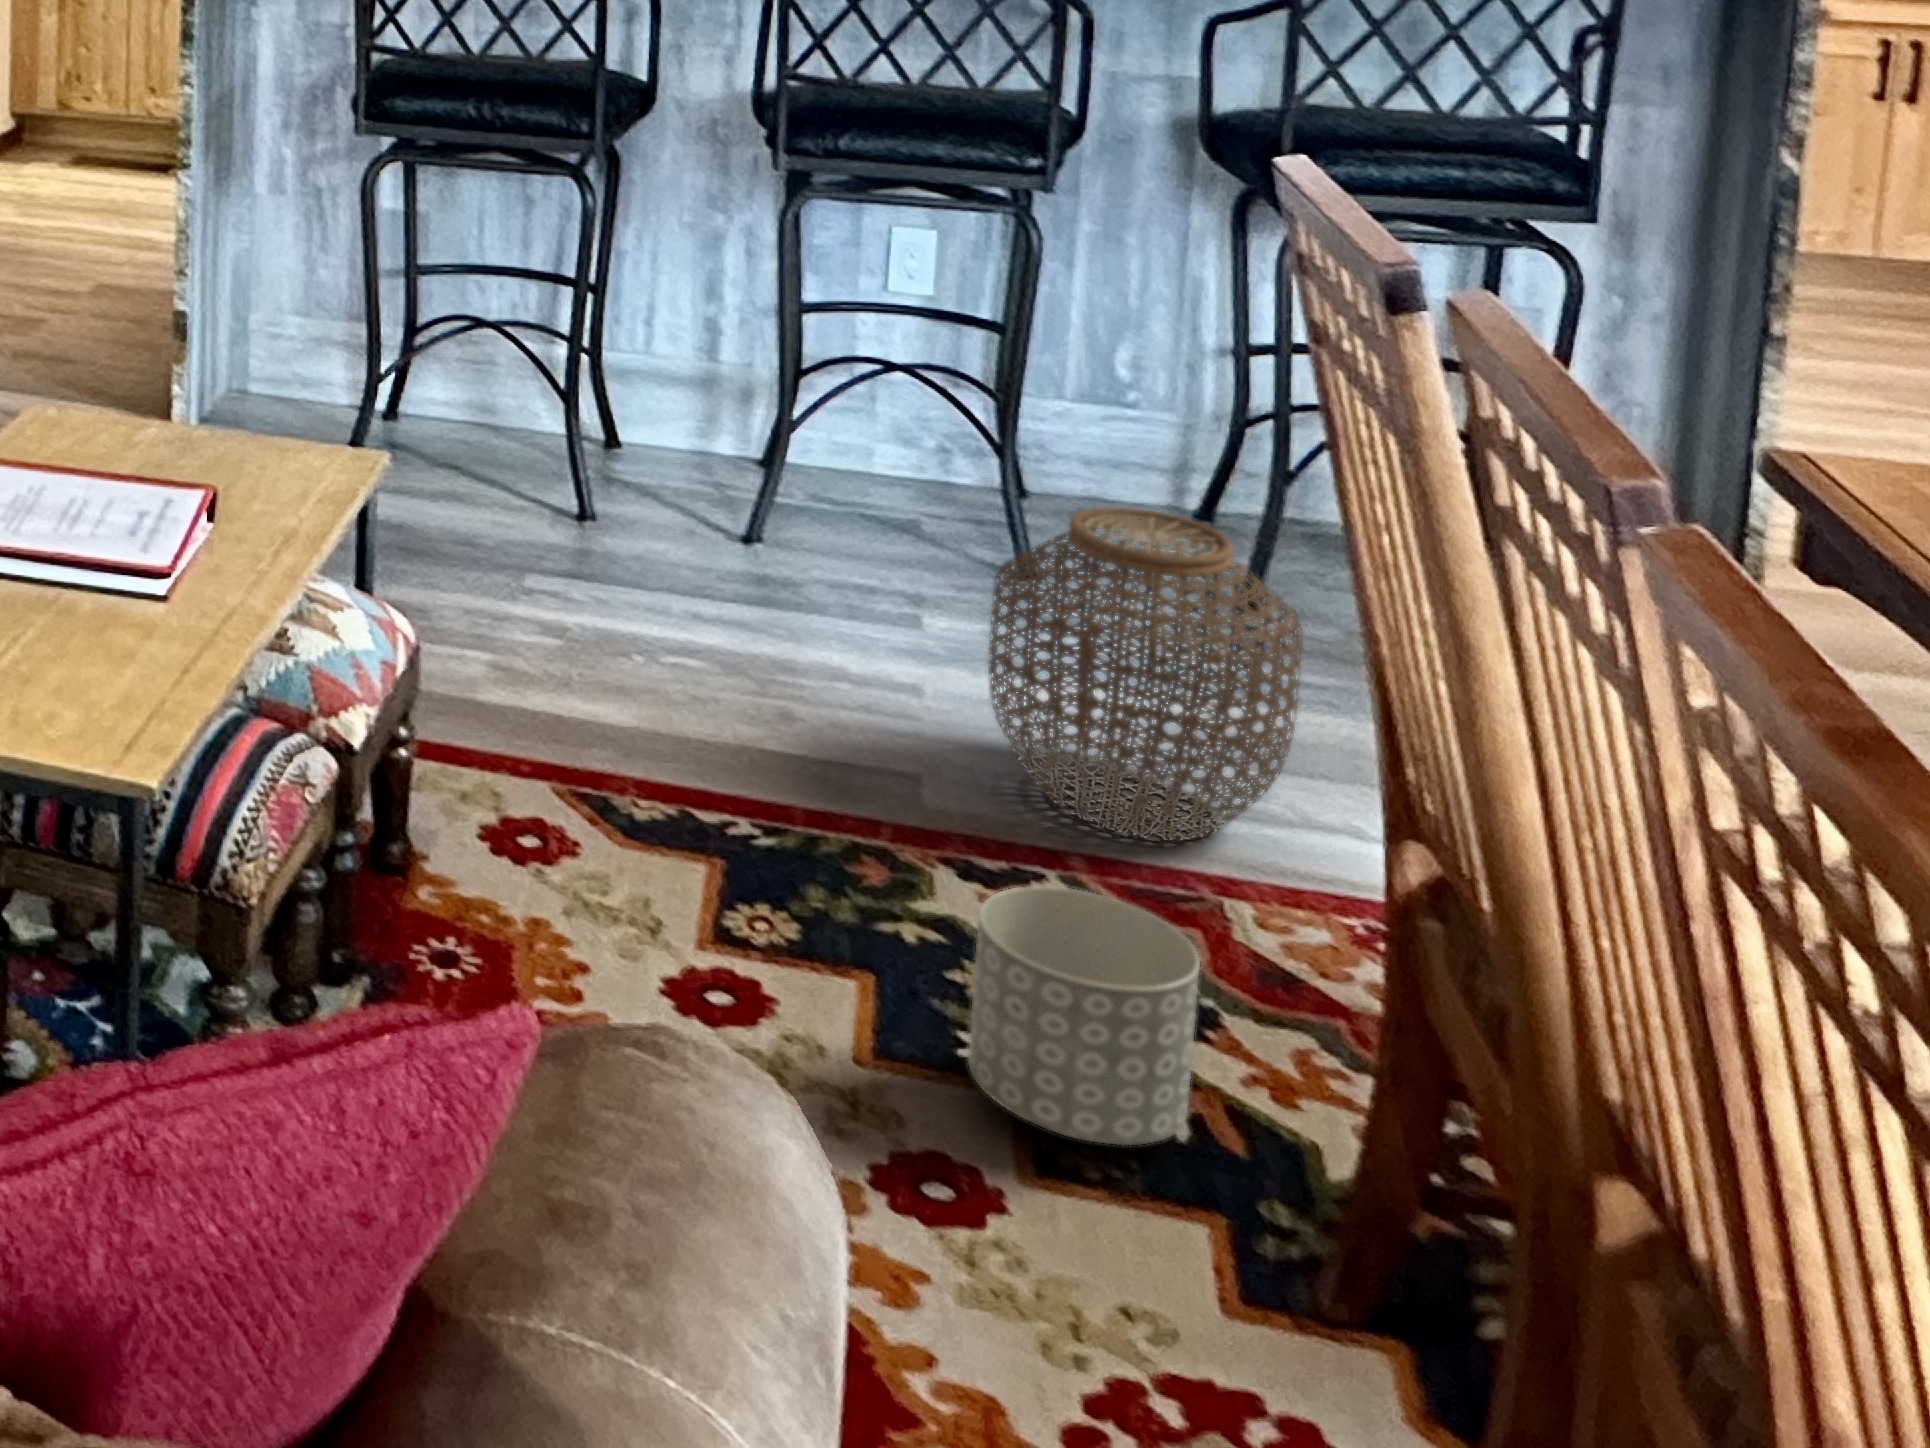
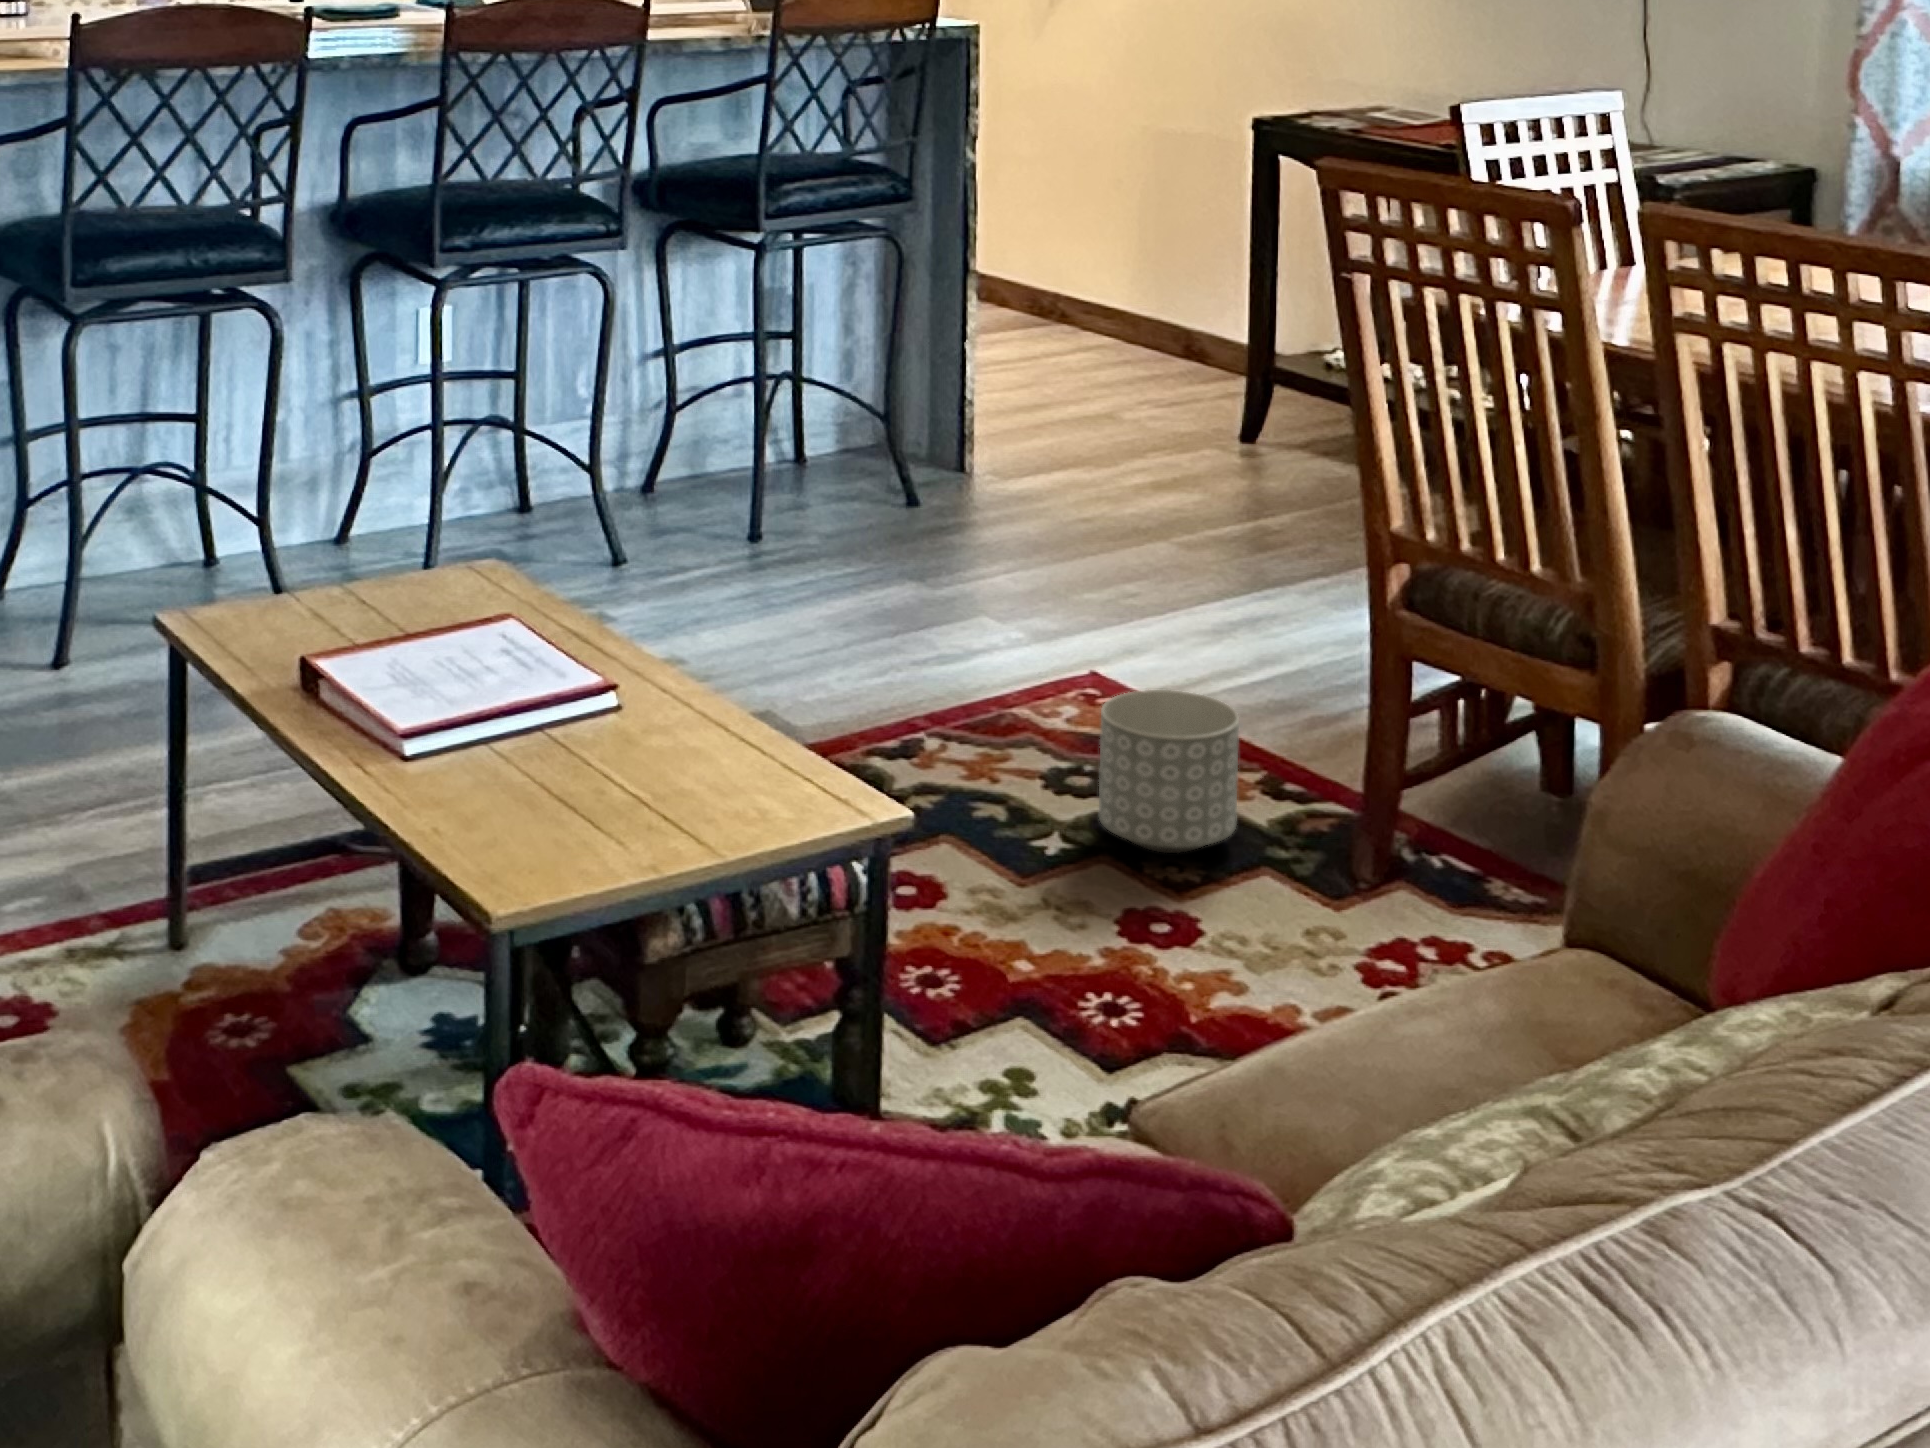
woven basket: present [988,507,1302,840] -> none [815,456,1018,693]

